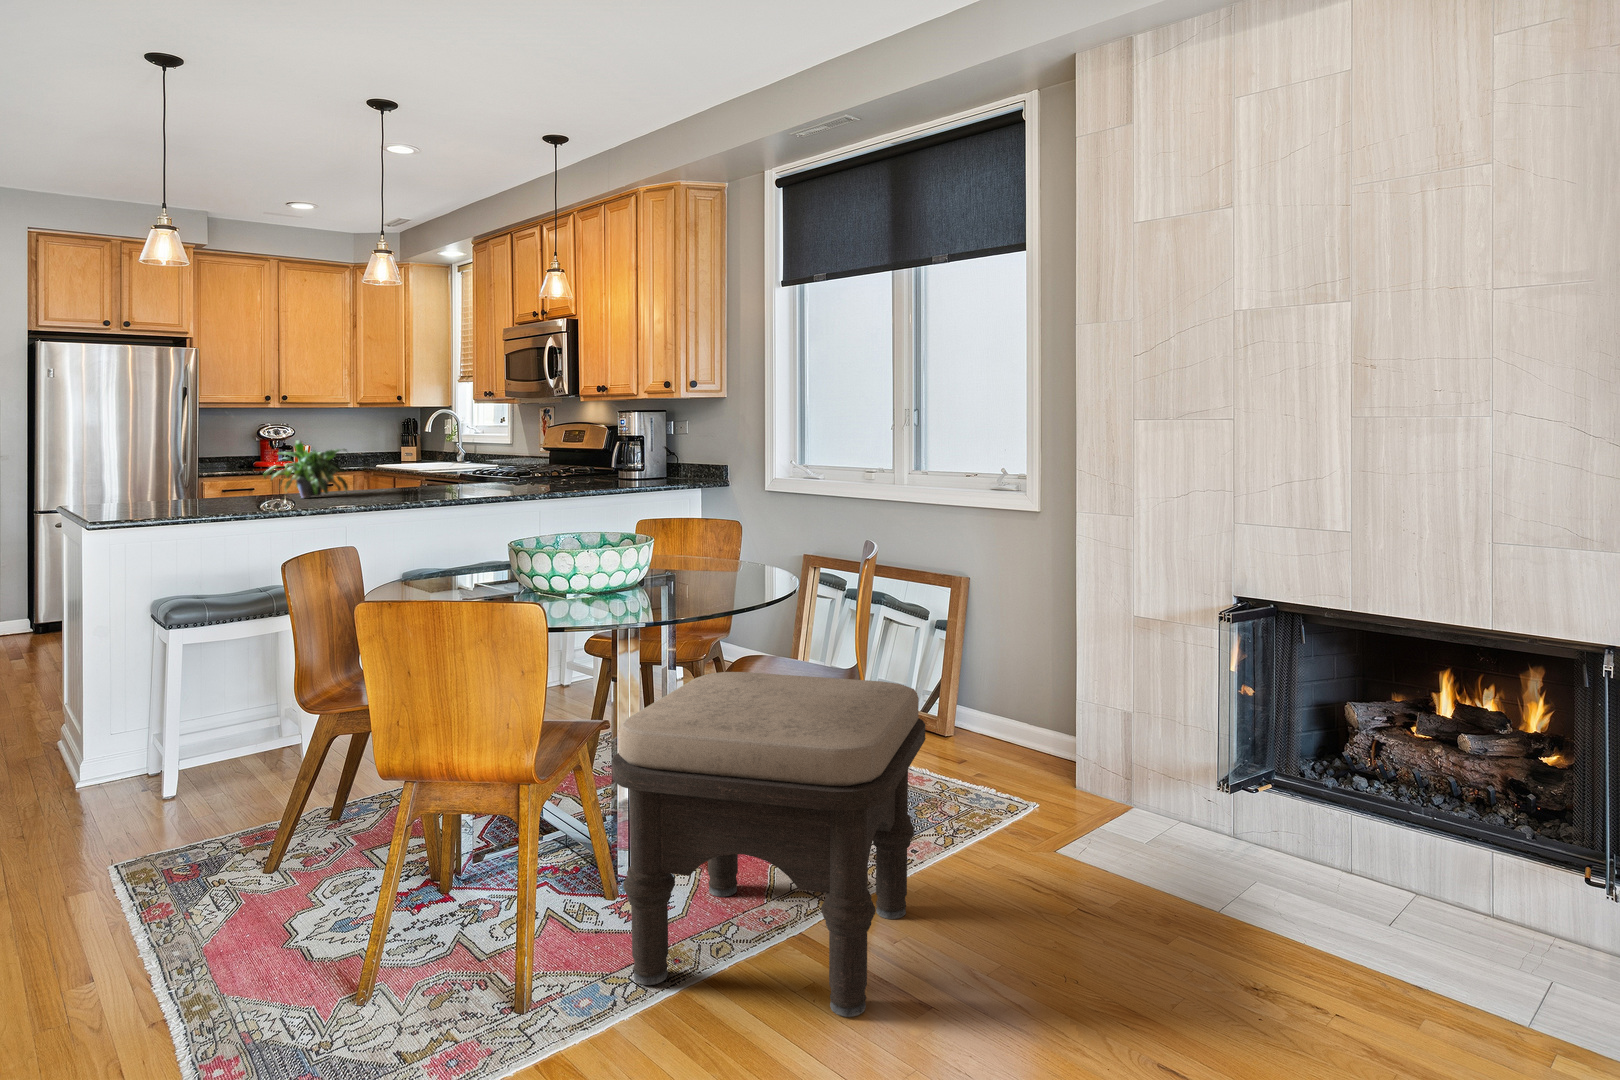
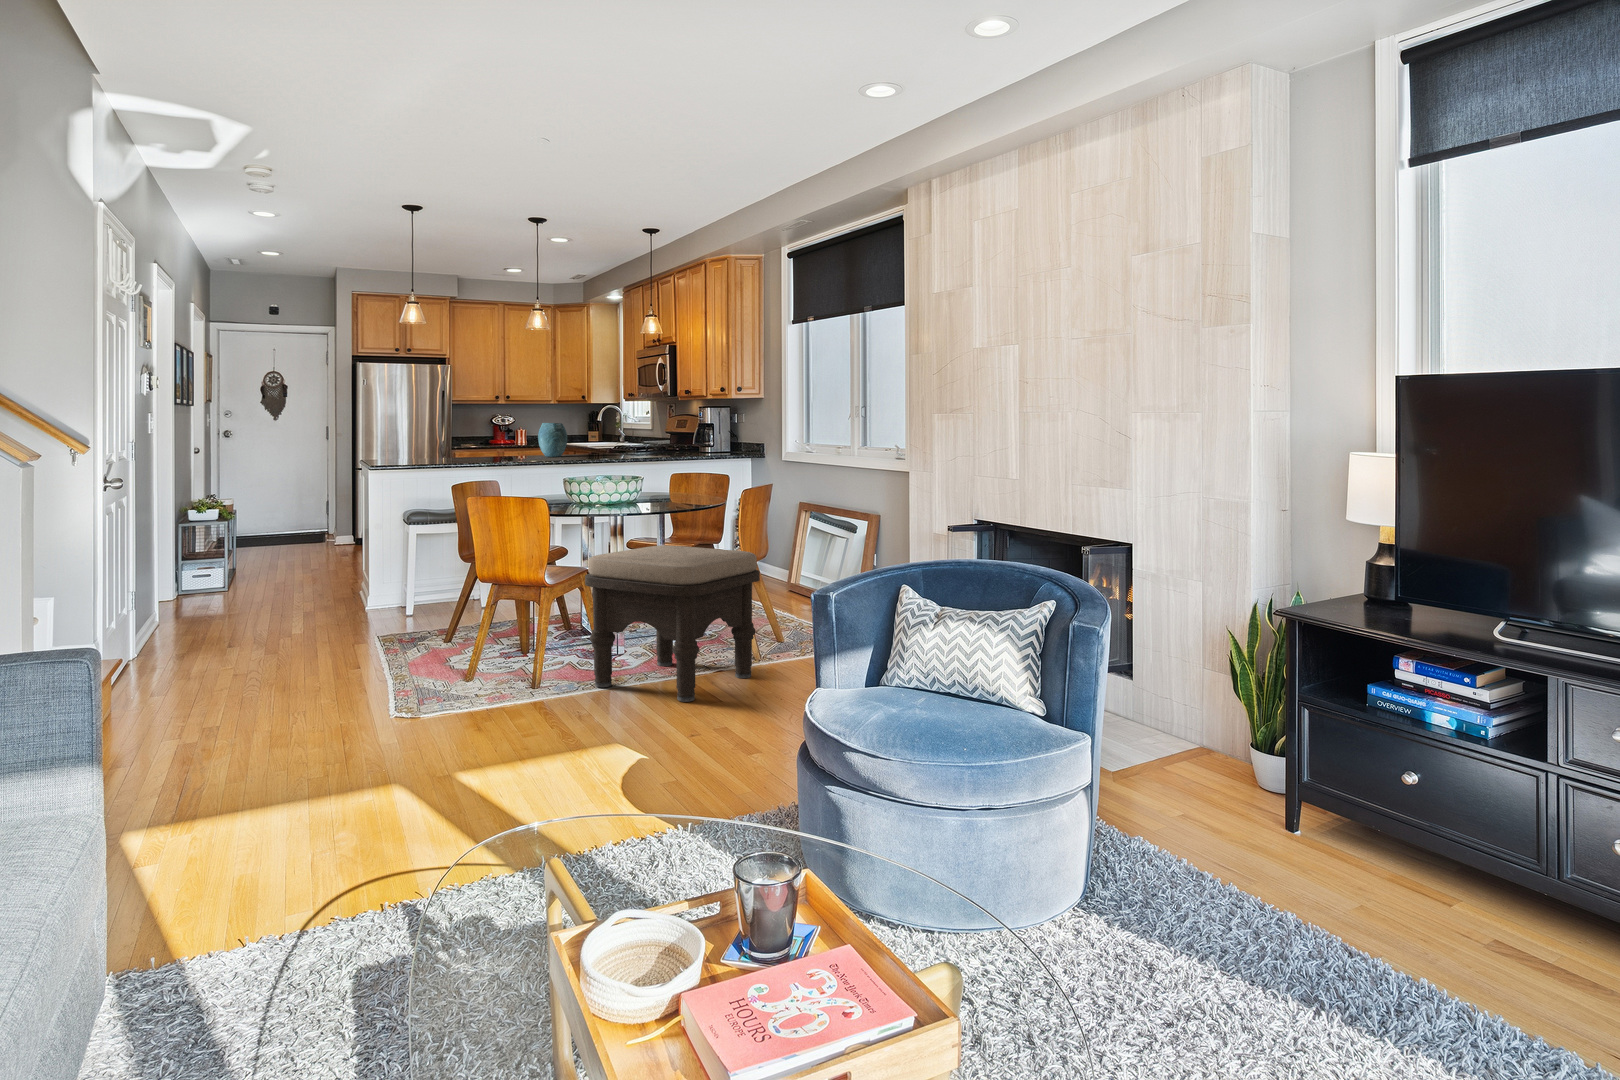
vase: none [361,438,408,490] -> present [538,423,567,457]
potted plant: present [264,440,348,498] -> none [477,423,527,460]

